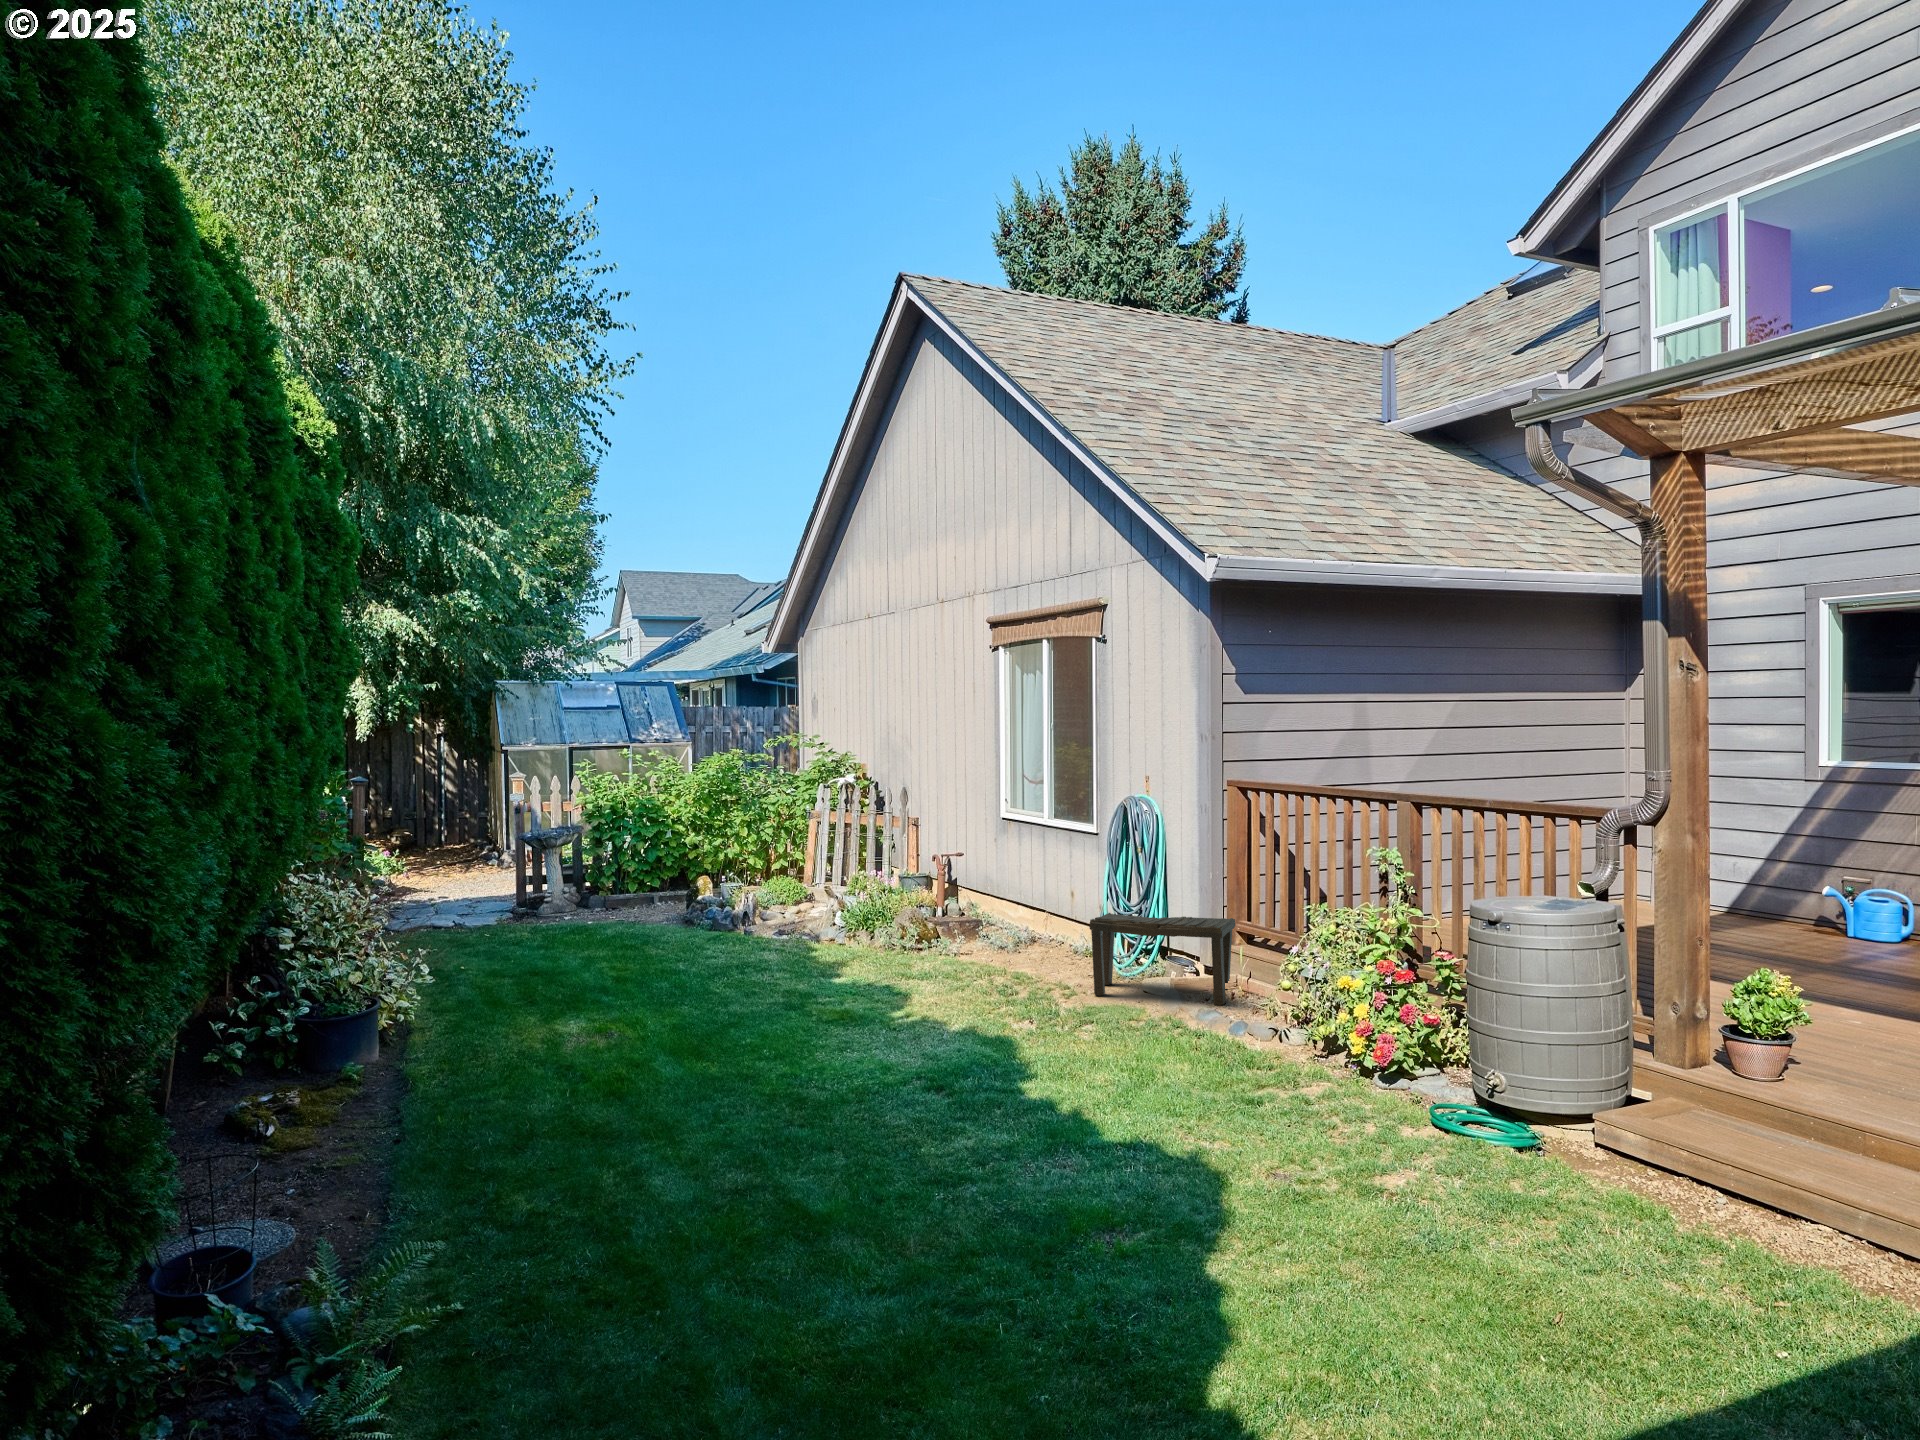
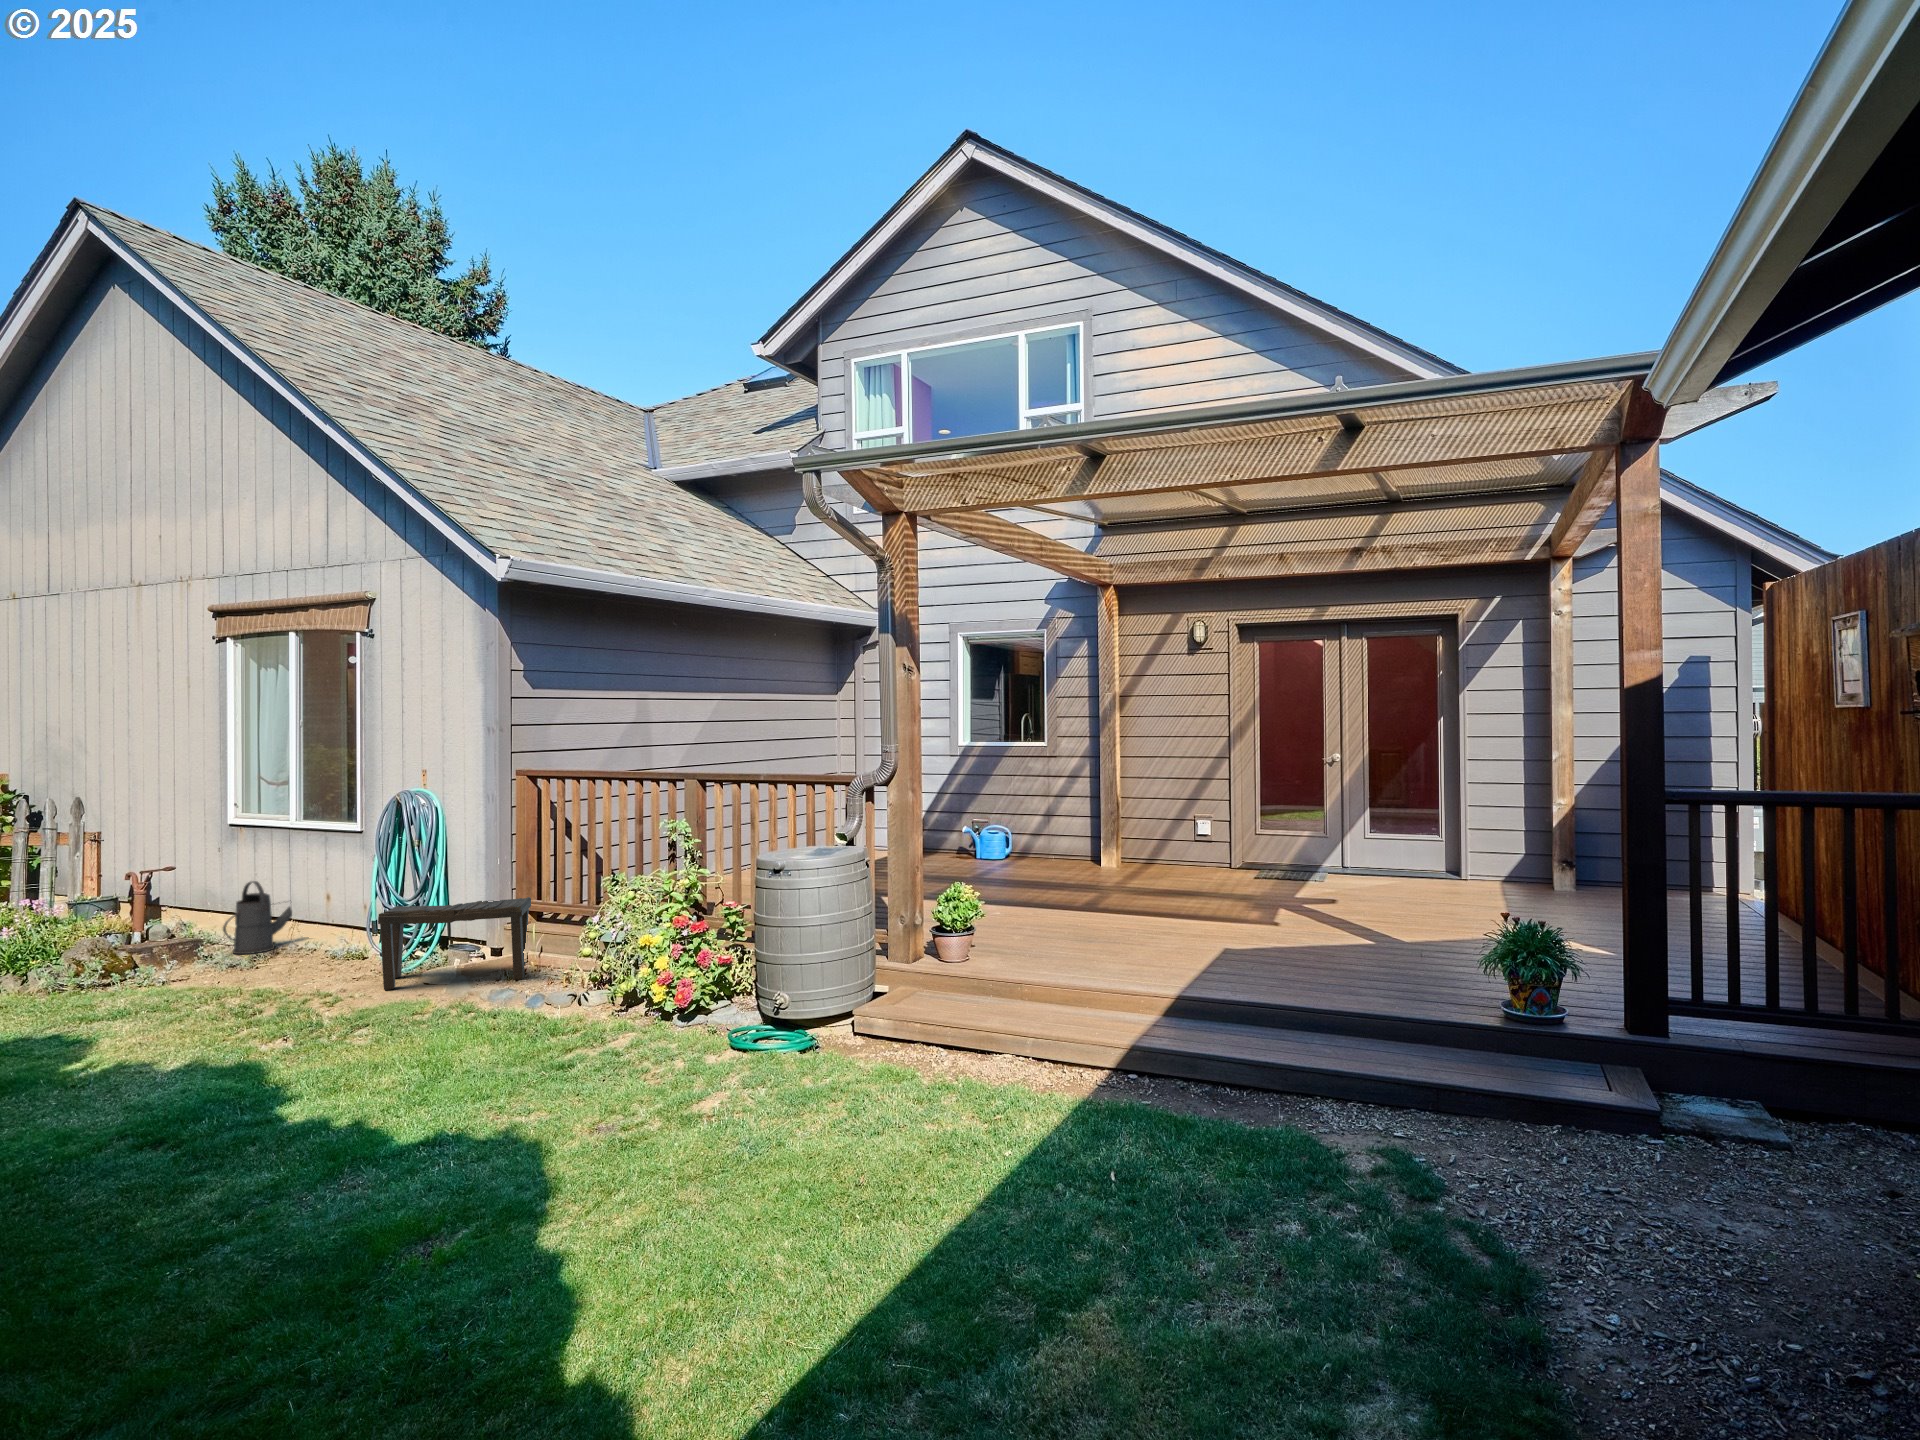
watering can: none [974,875,1043,943] -> present [223,881,292,954]

